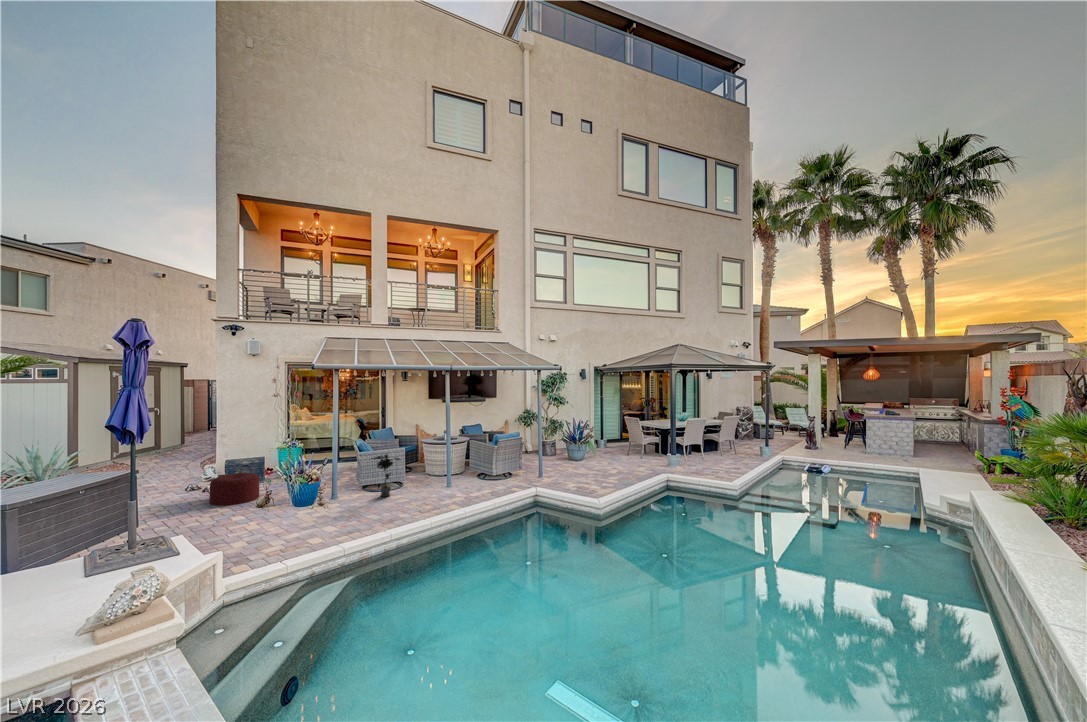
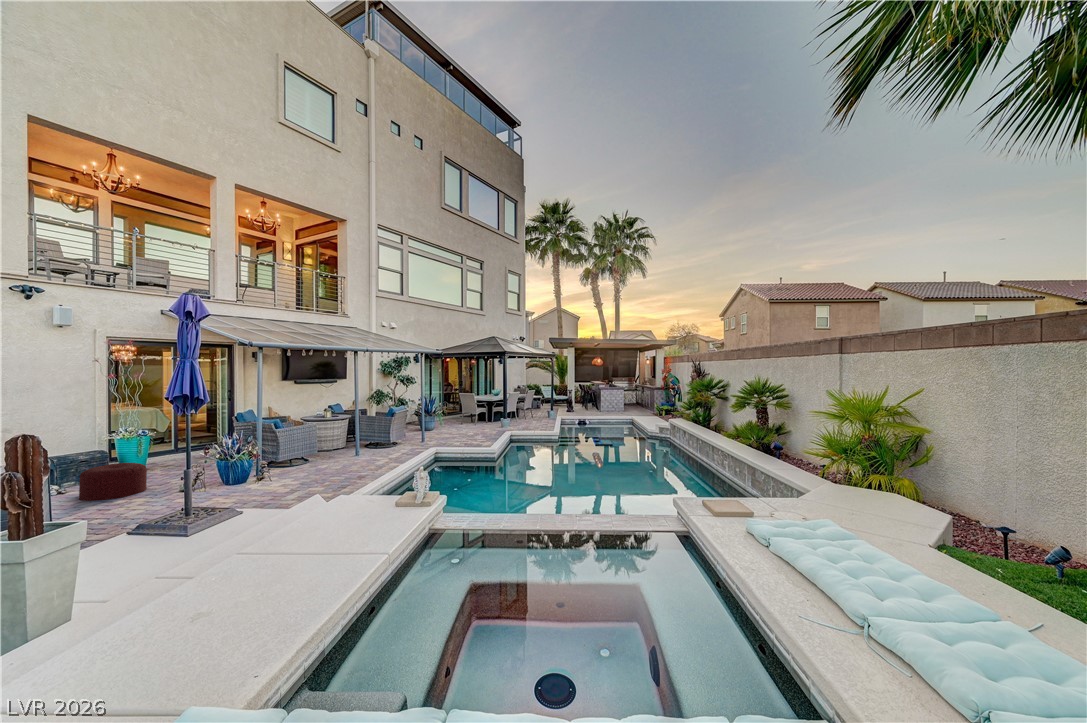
potted plant: present [371,454,400,497] -> none [286,425,317,467]

